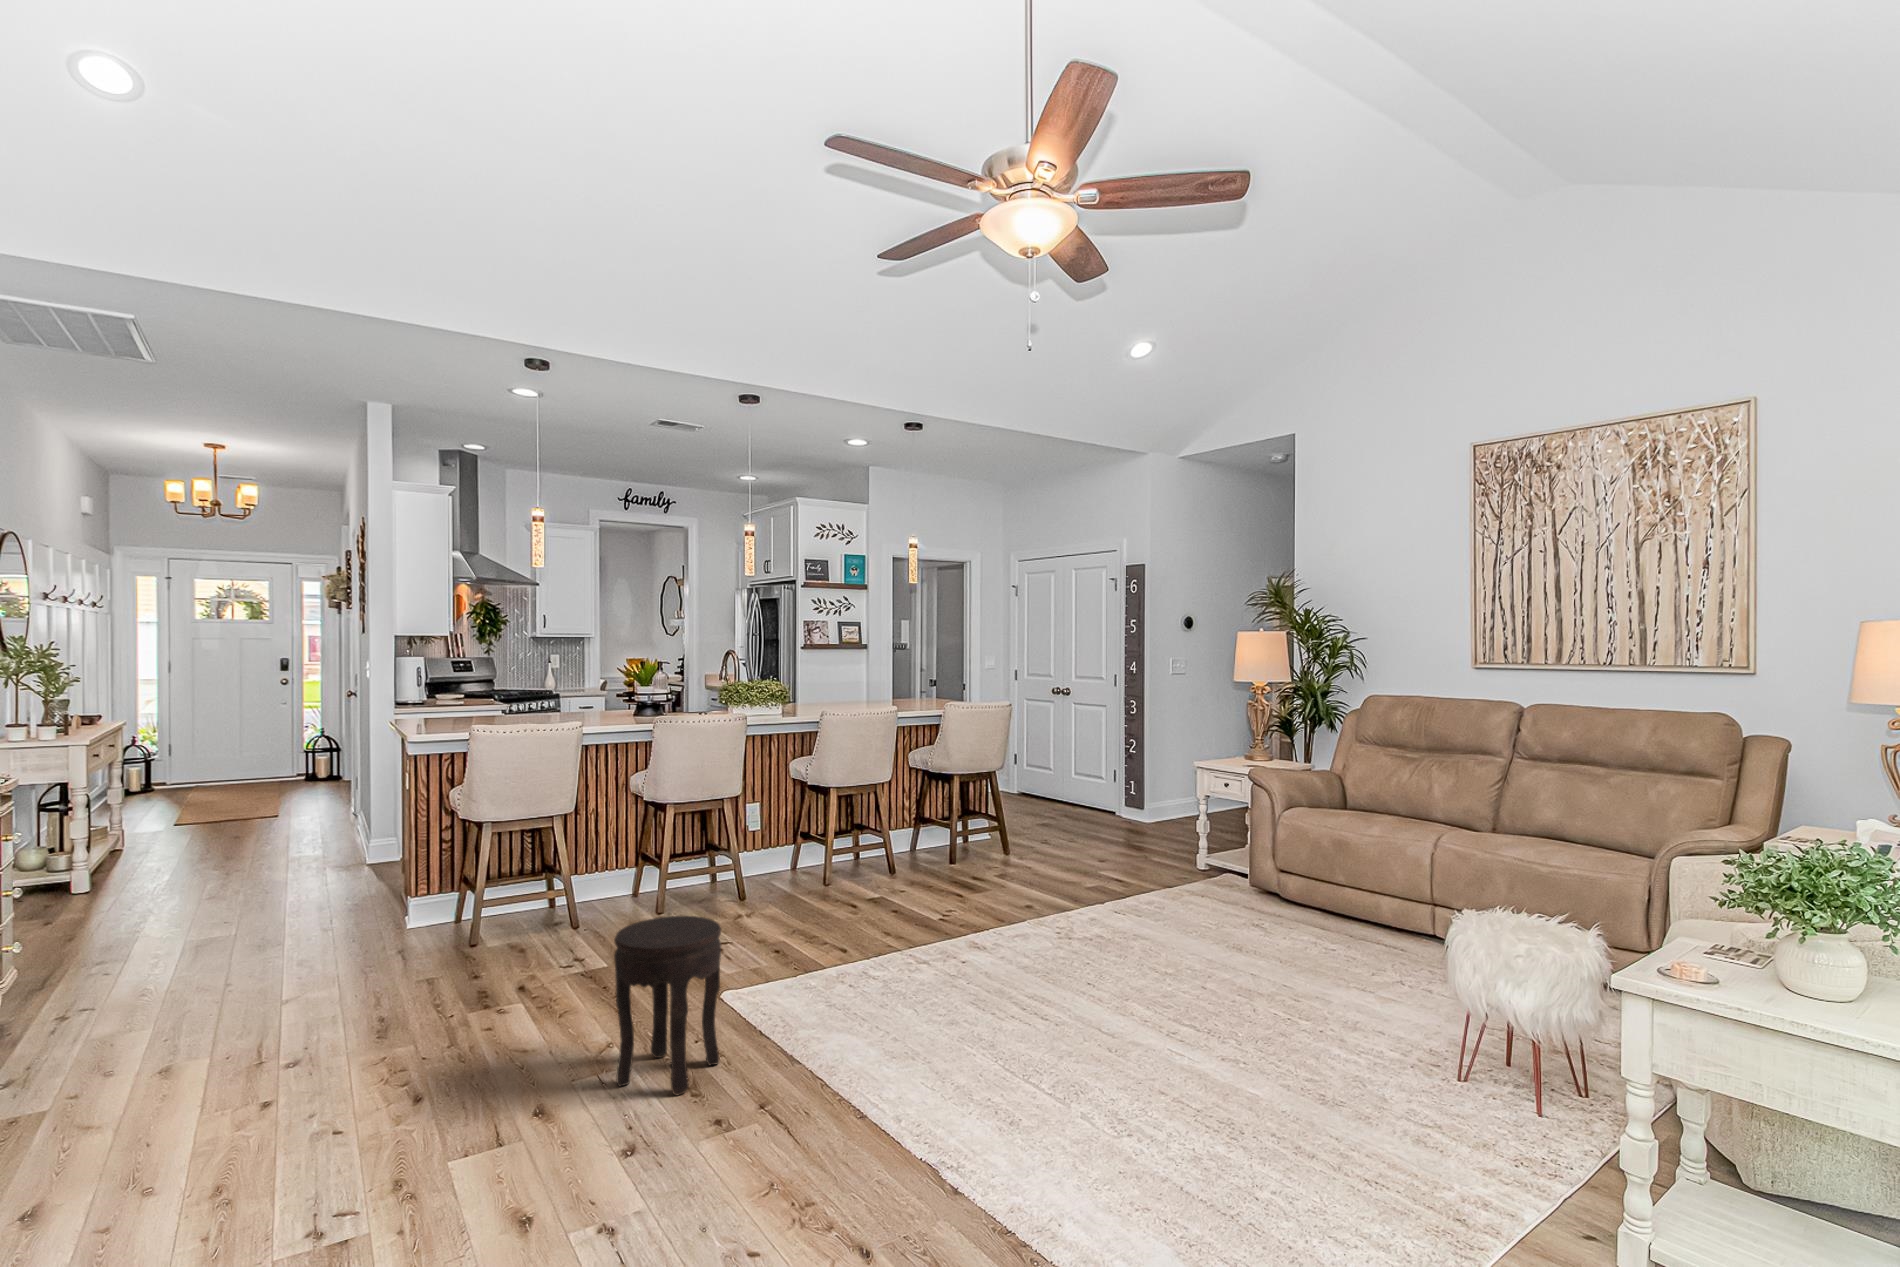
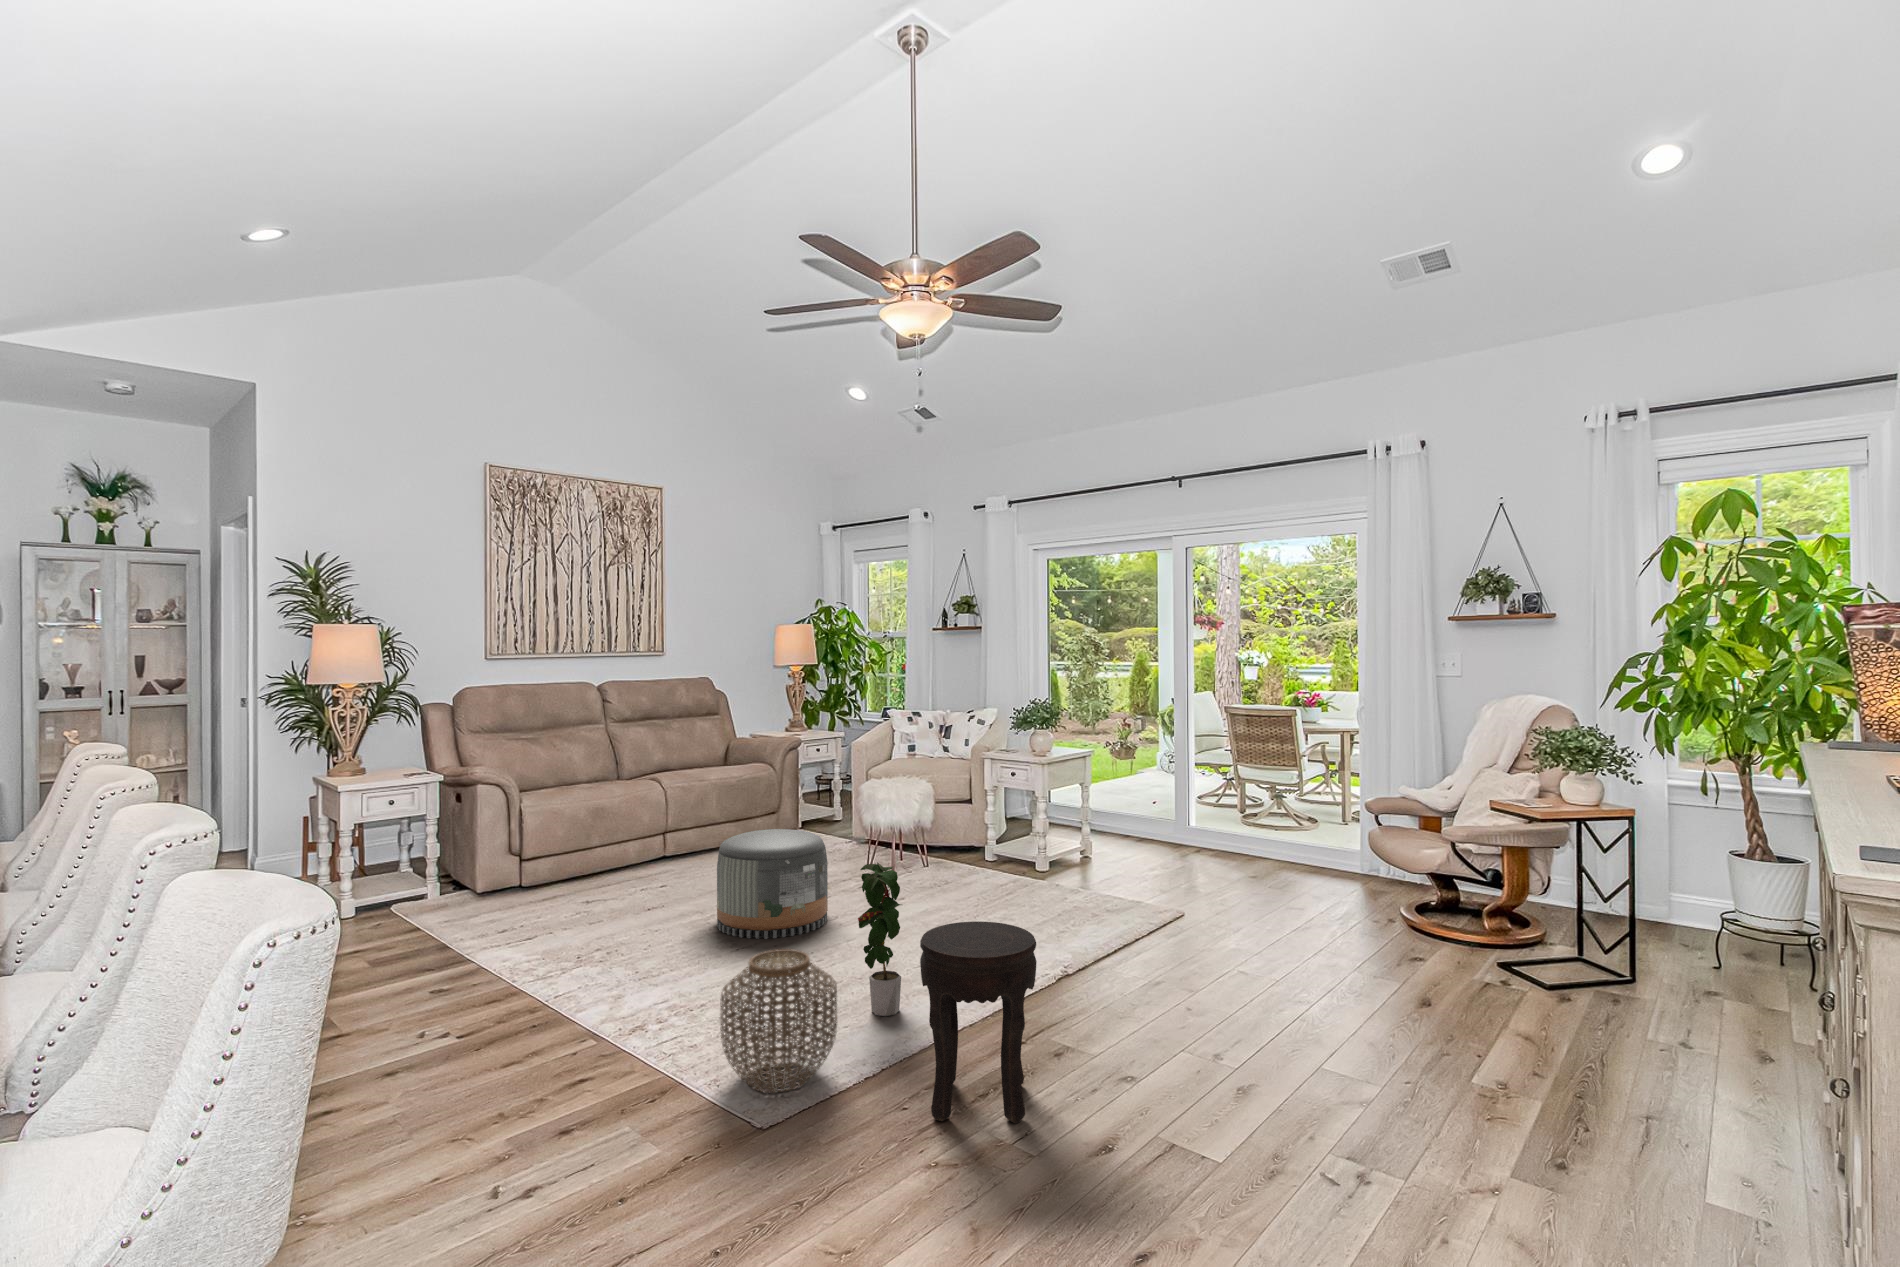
pouf: none [1143,890,1284,1038] -> present [717,829,828,939]
potted plant: none [823,899,960,1057] -> present [858,862,901,1016]
woven basket: none [737,906,829,1015] -> present [720,949,837,1093]

